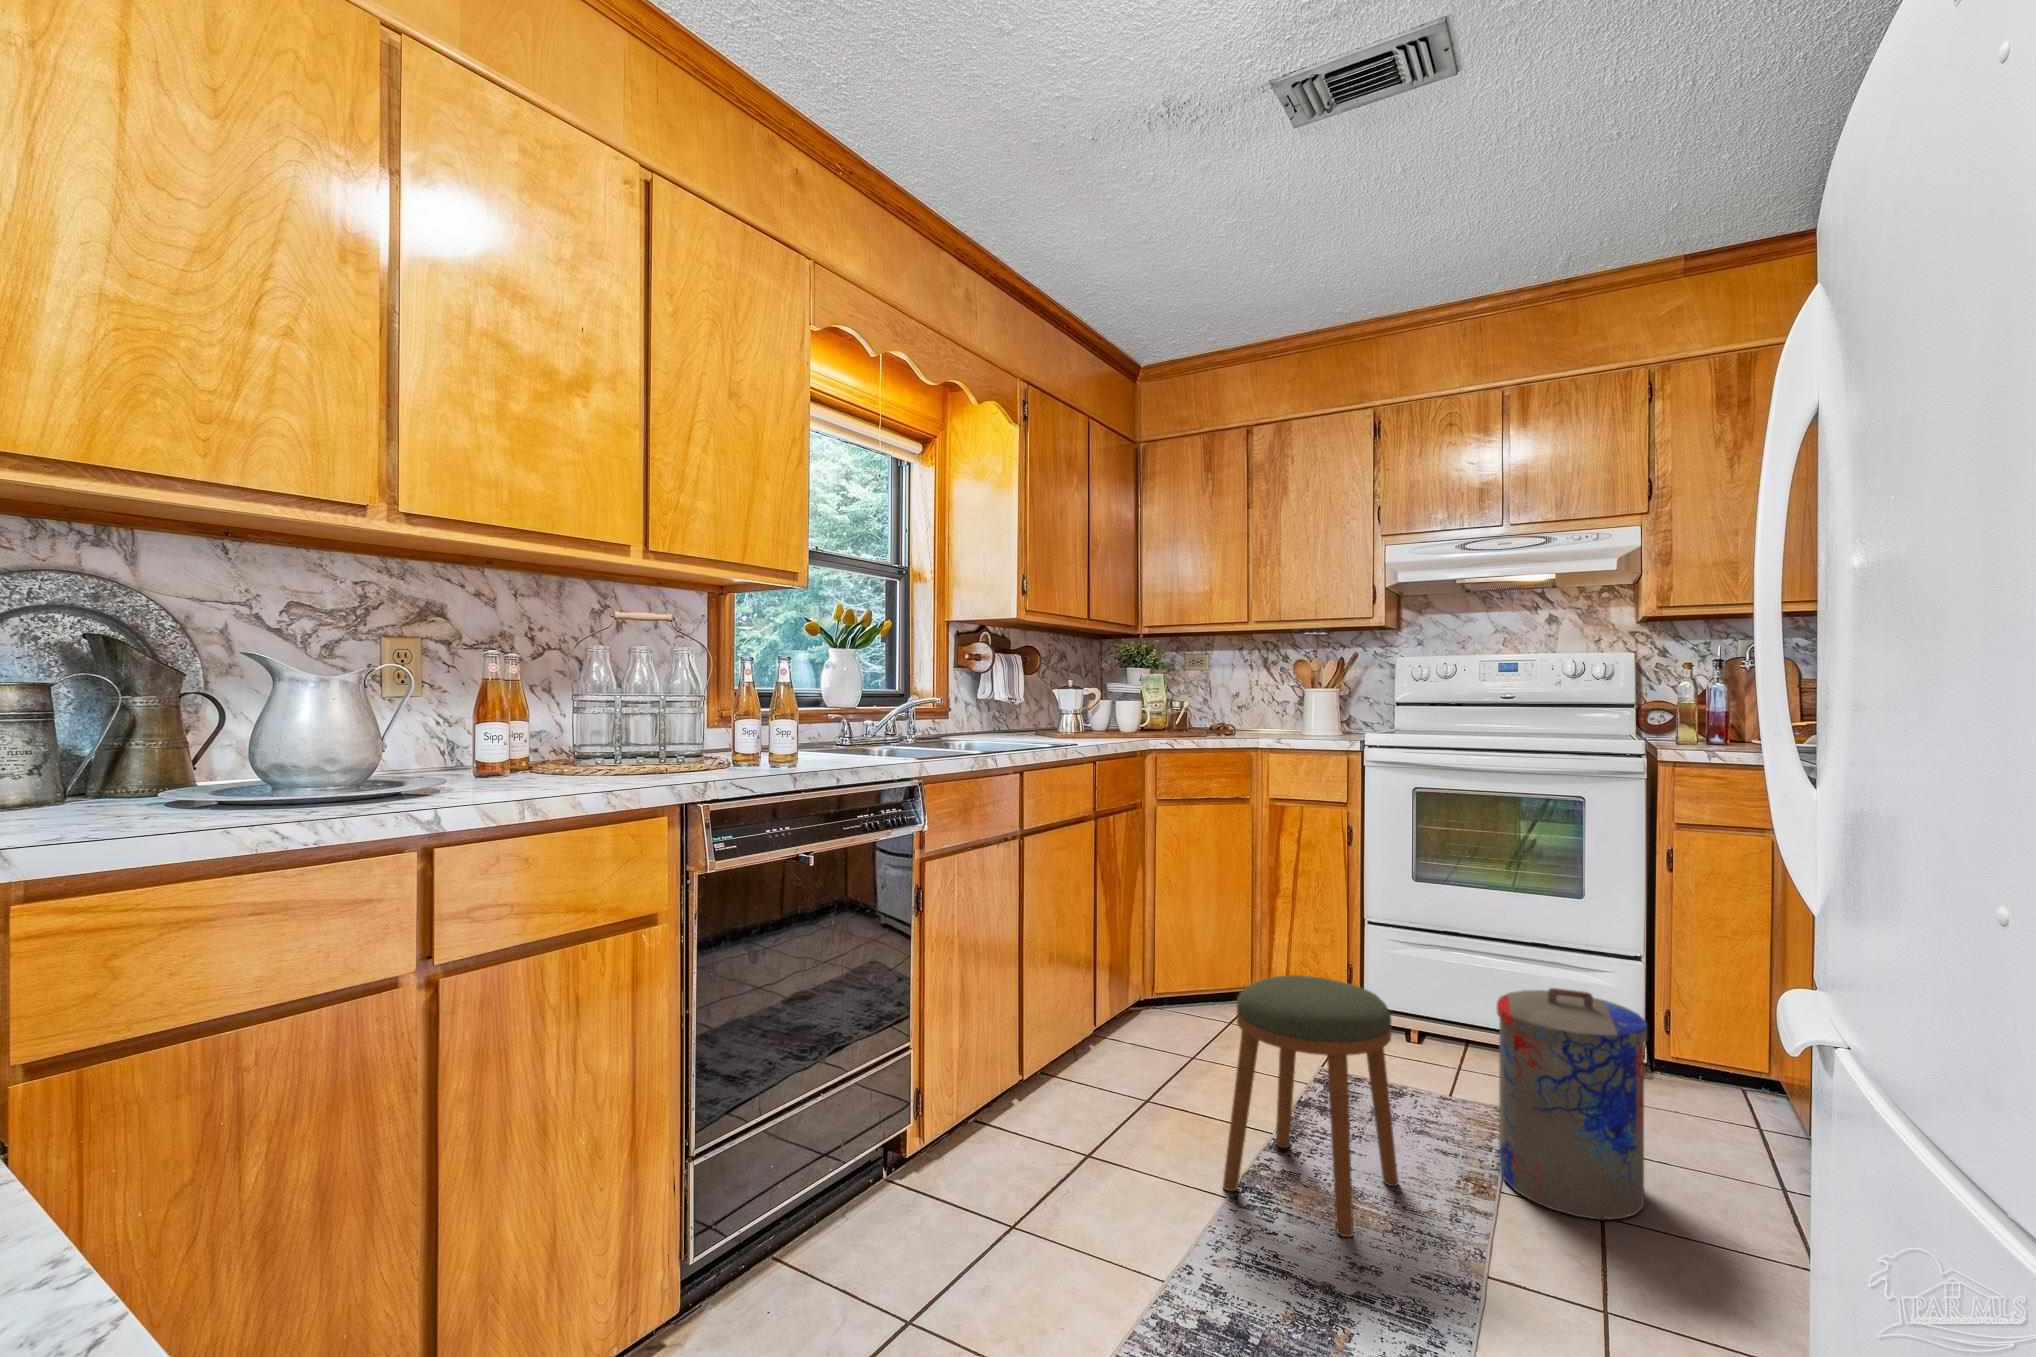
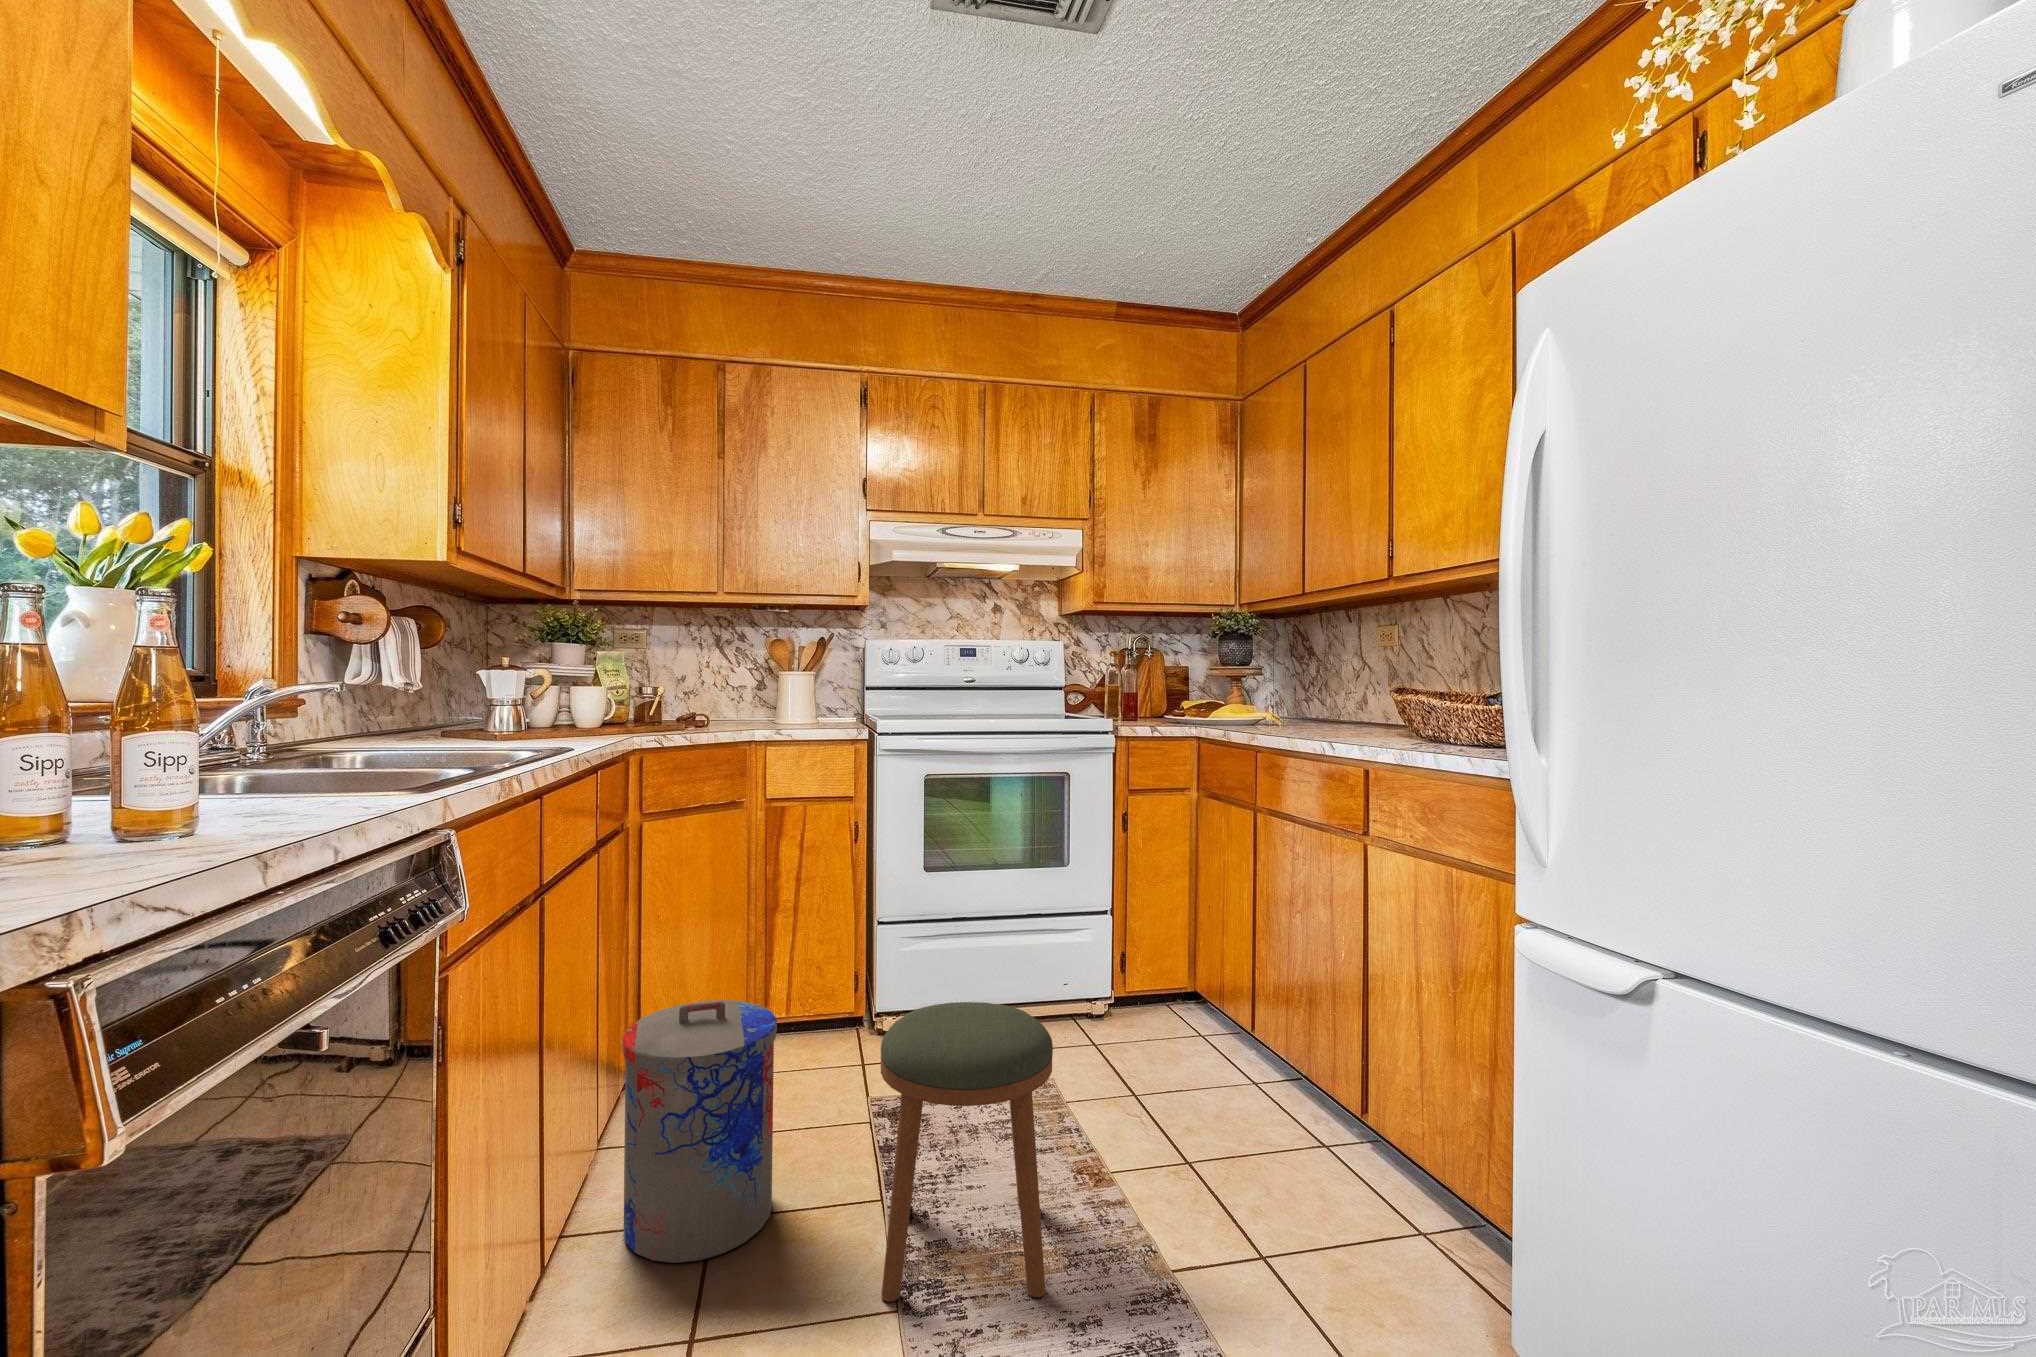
trash can: present [1497,988,1647,1220] -> present [622,1000,777,1263]

